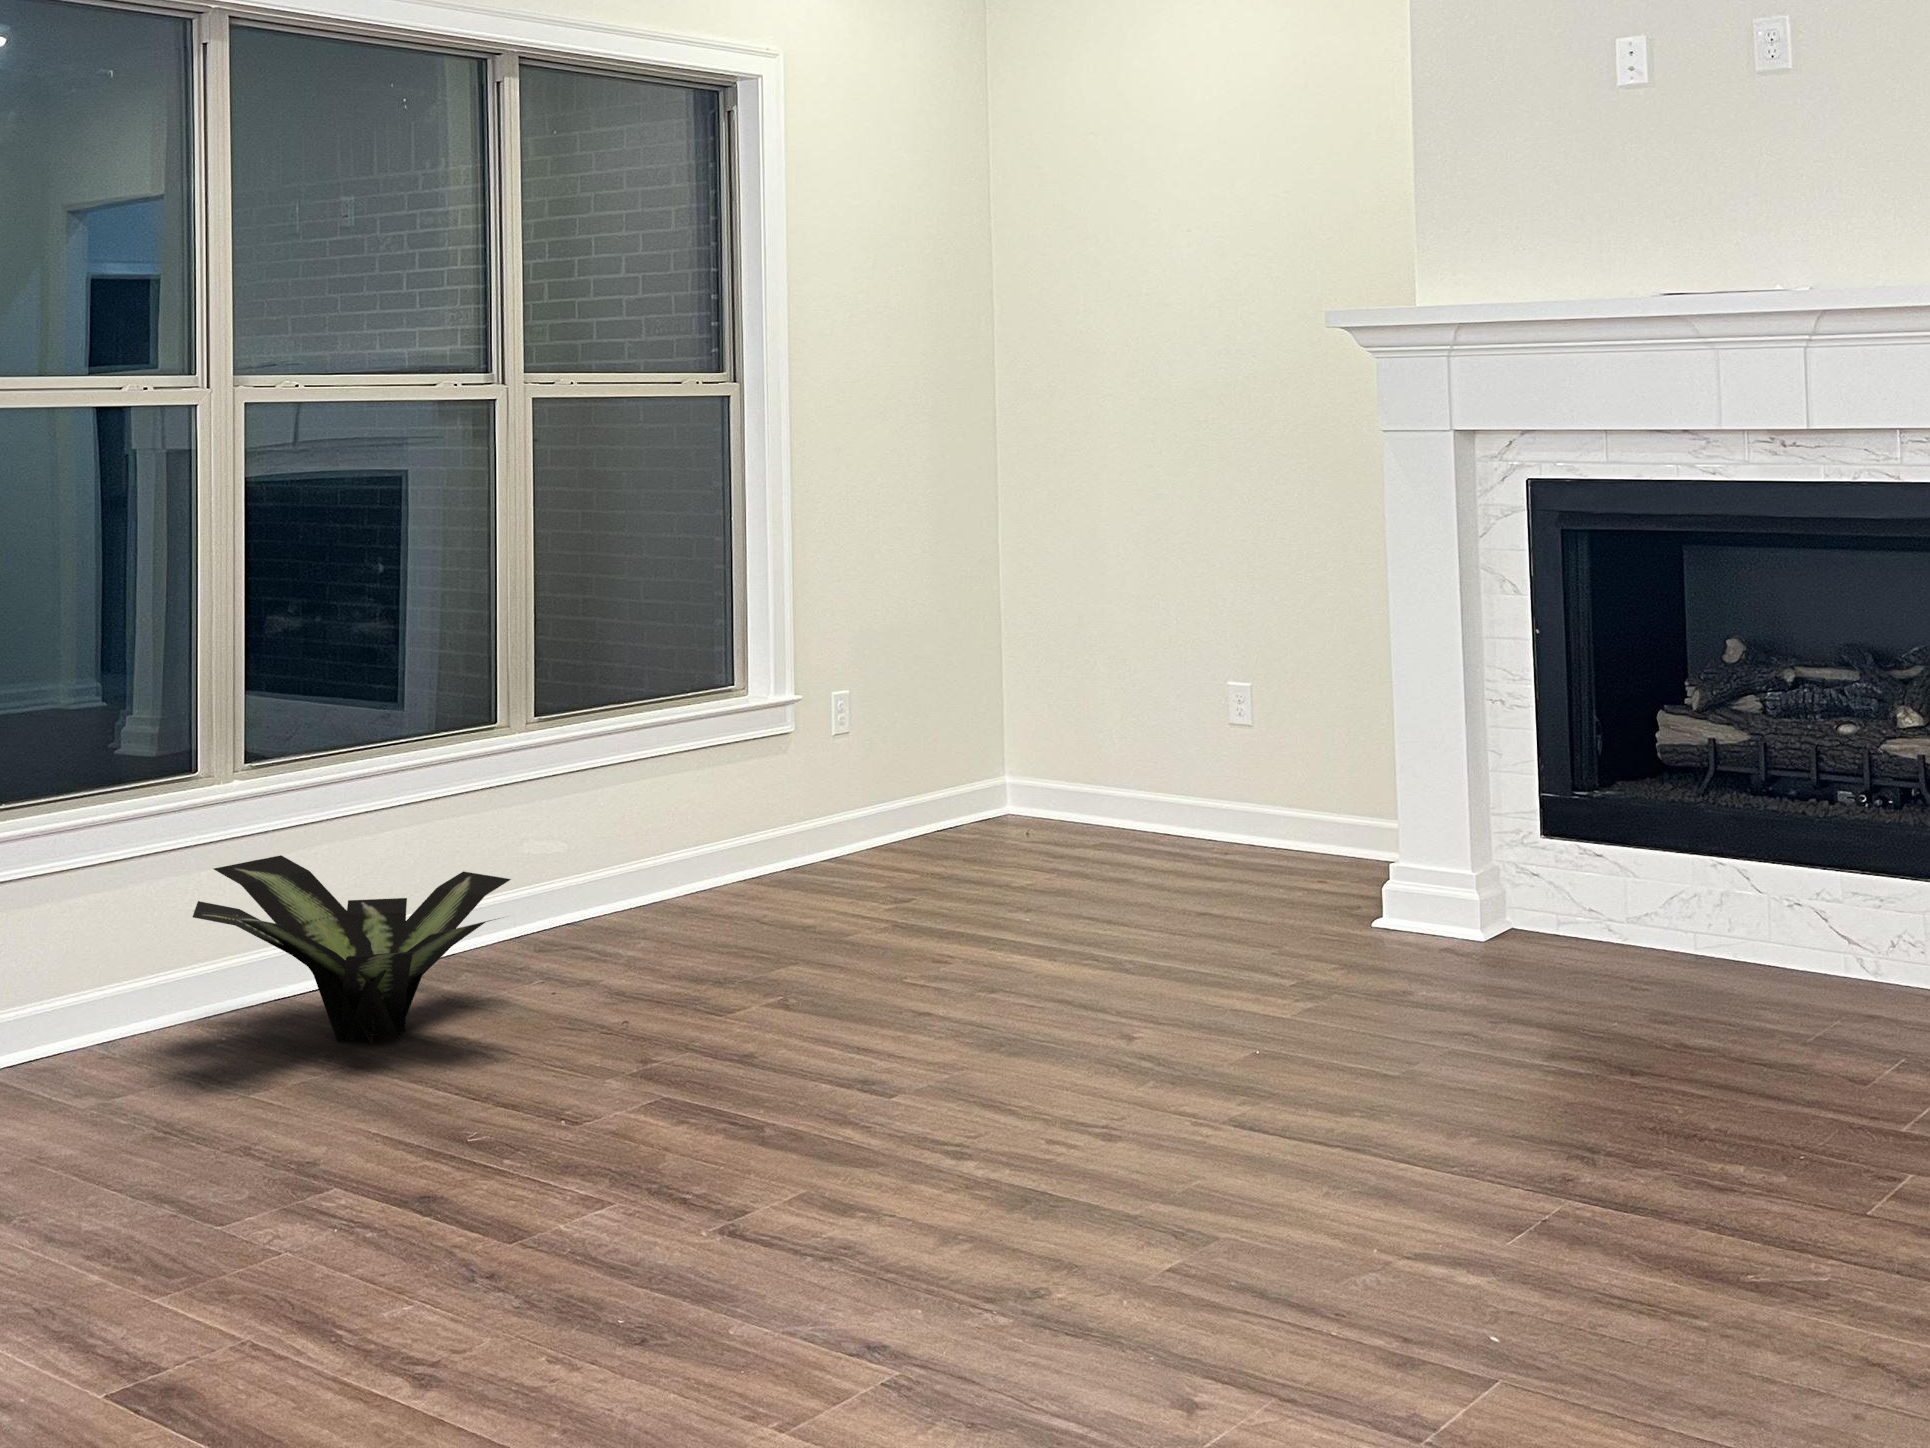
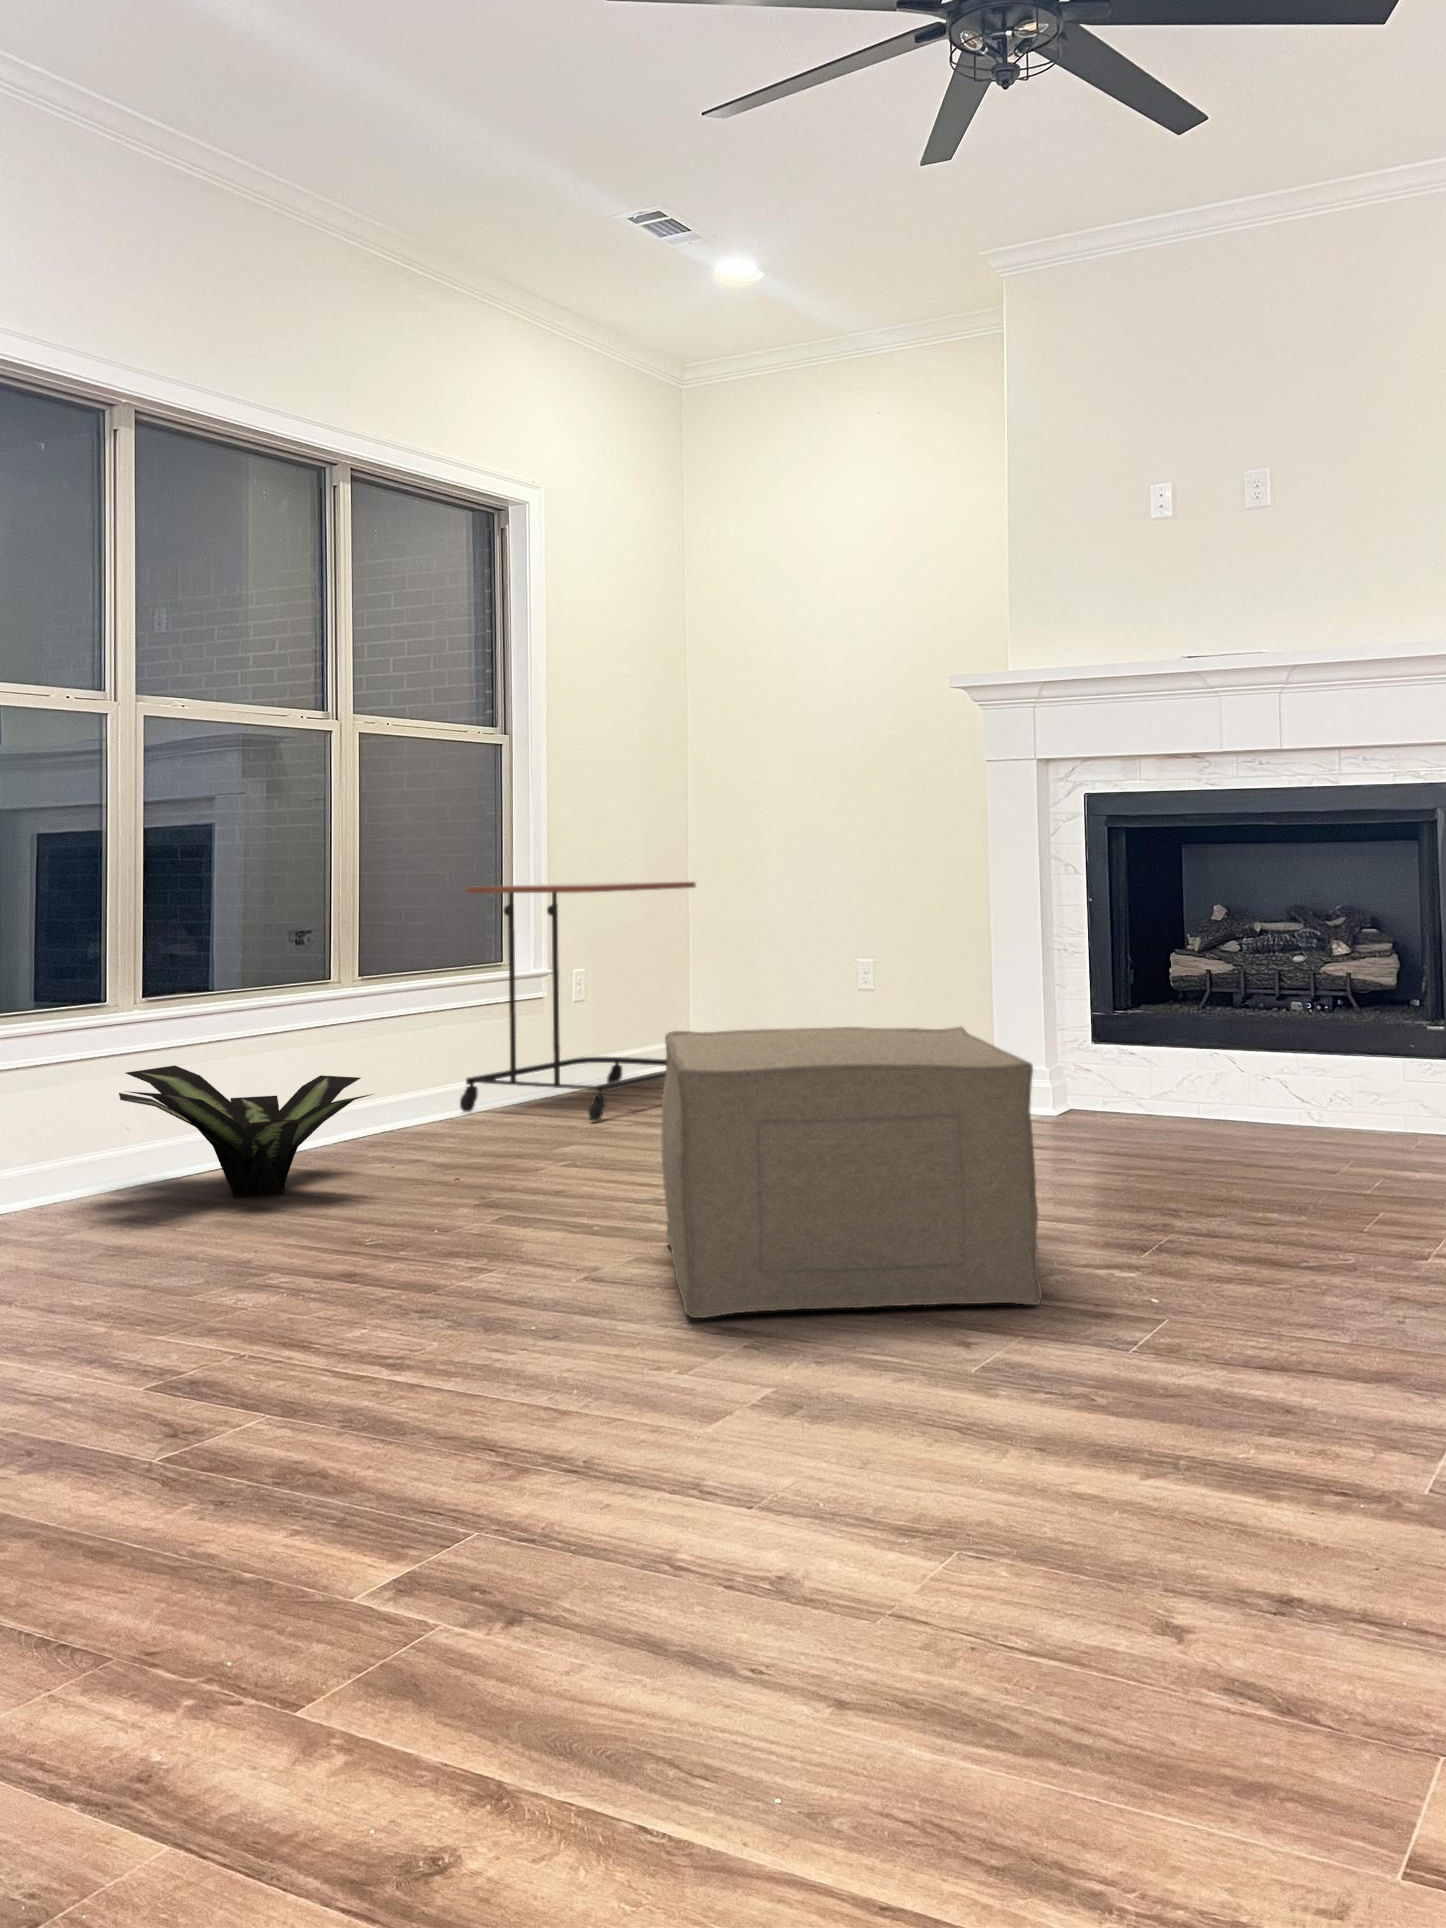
side table: none [676,579,1007,921] -> present [460,881,696,1121]
ottoman: none [810,878,1328,1336] -> present [661,1026,1042,1318]

